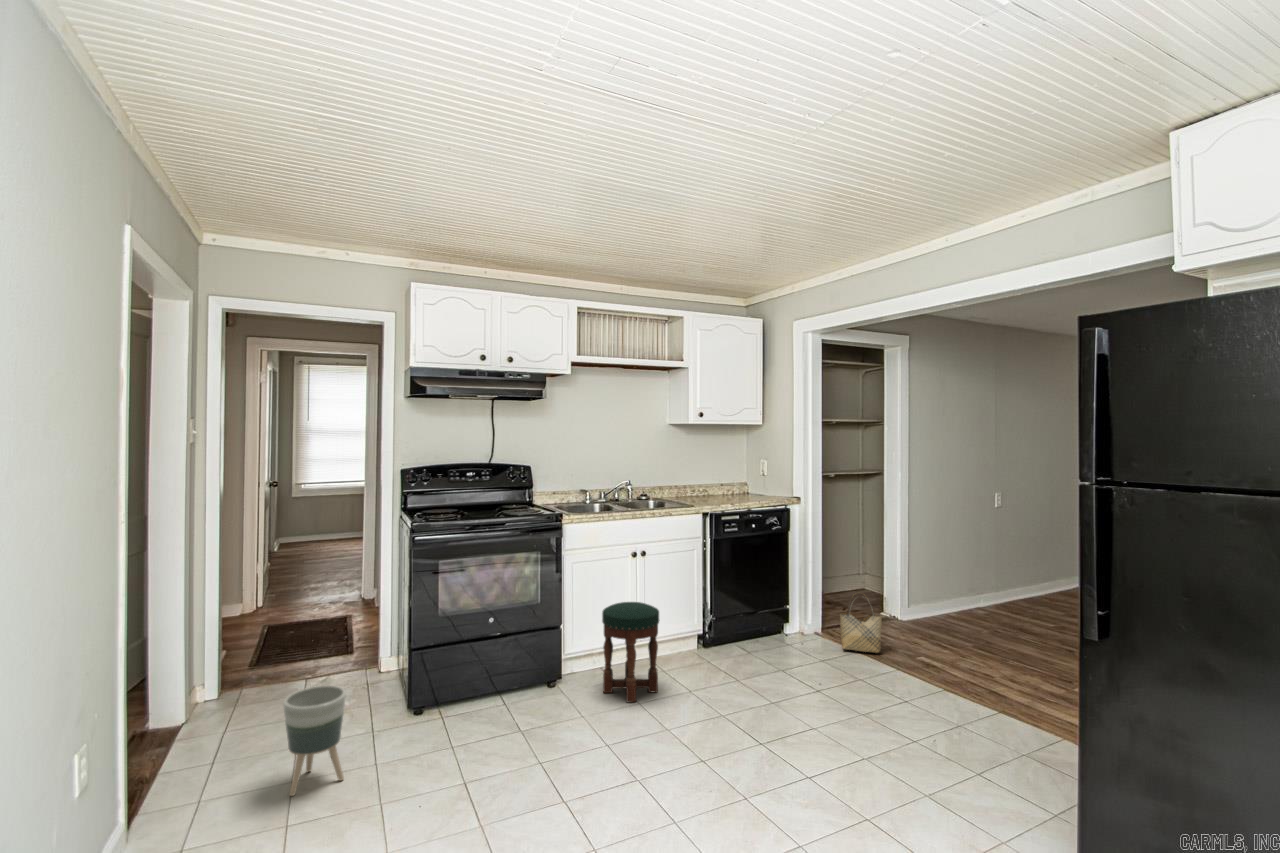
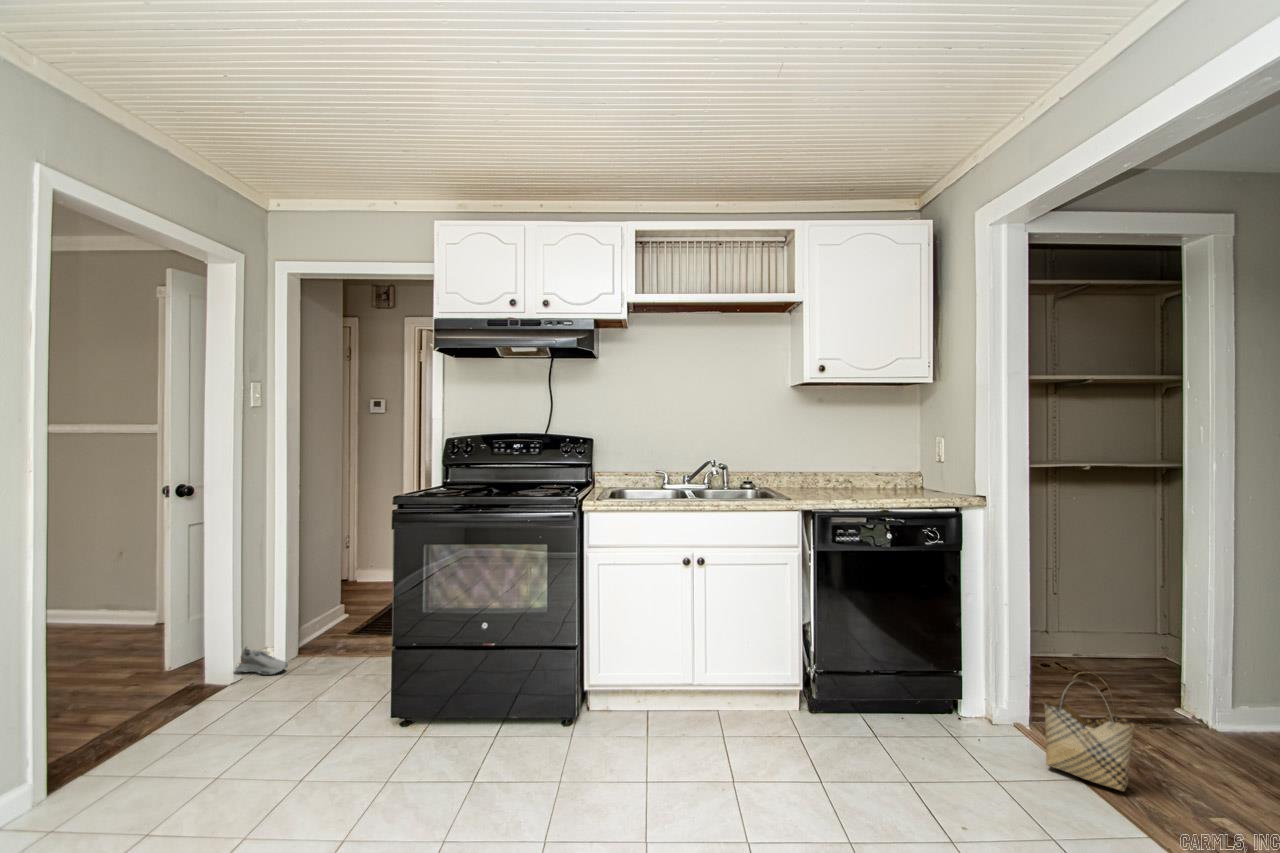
stool: present [602,602,660,702] -> none [604,625,685,775]
planter: present [283,685,346,796] -> none [161,670,243,794]
shoe: none [197,689,258,717] -> present [236,648,288,675]

